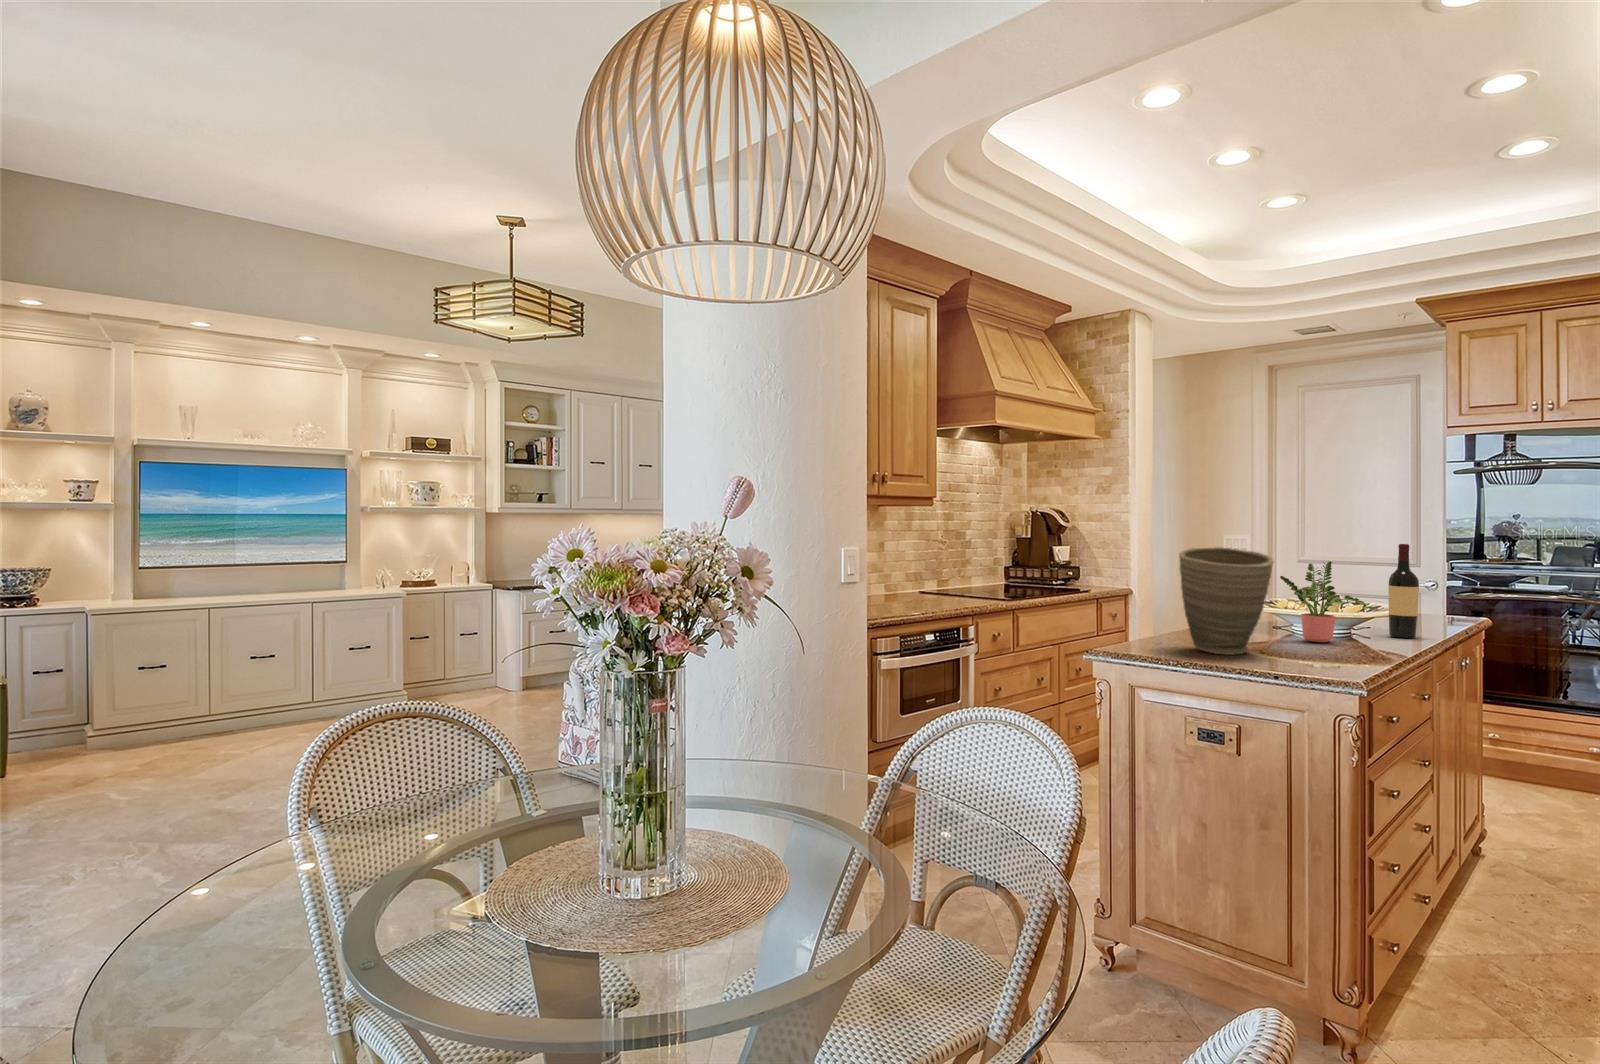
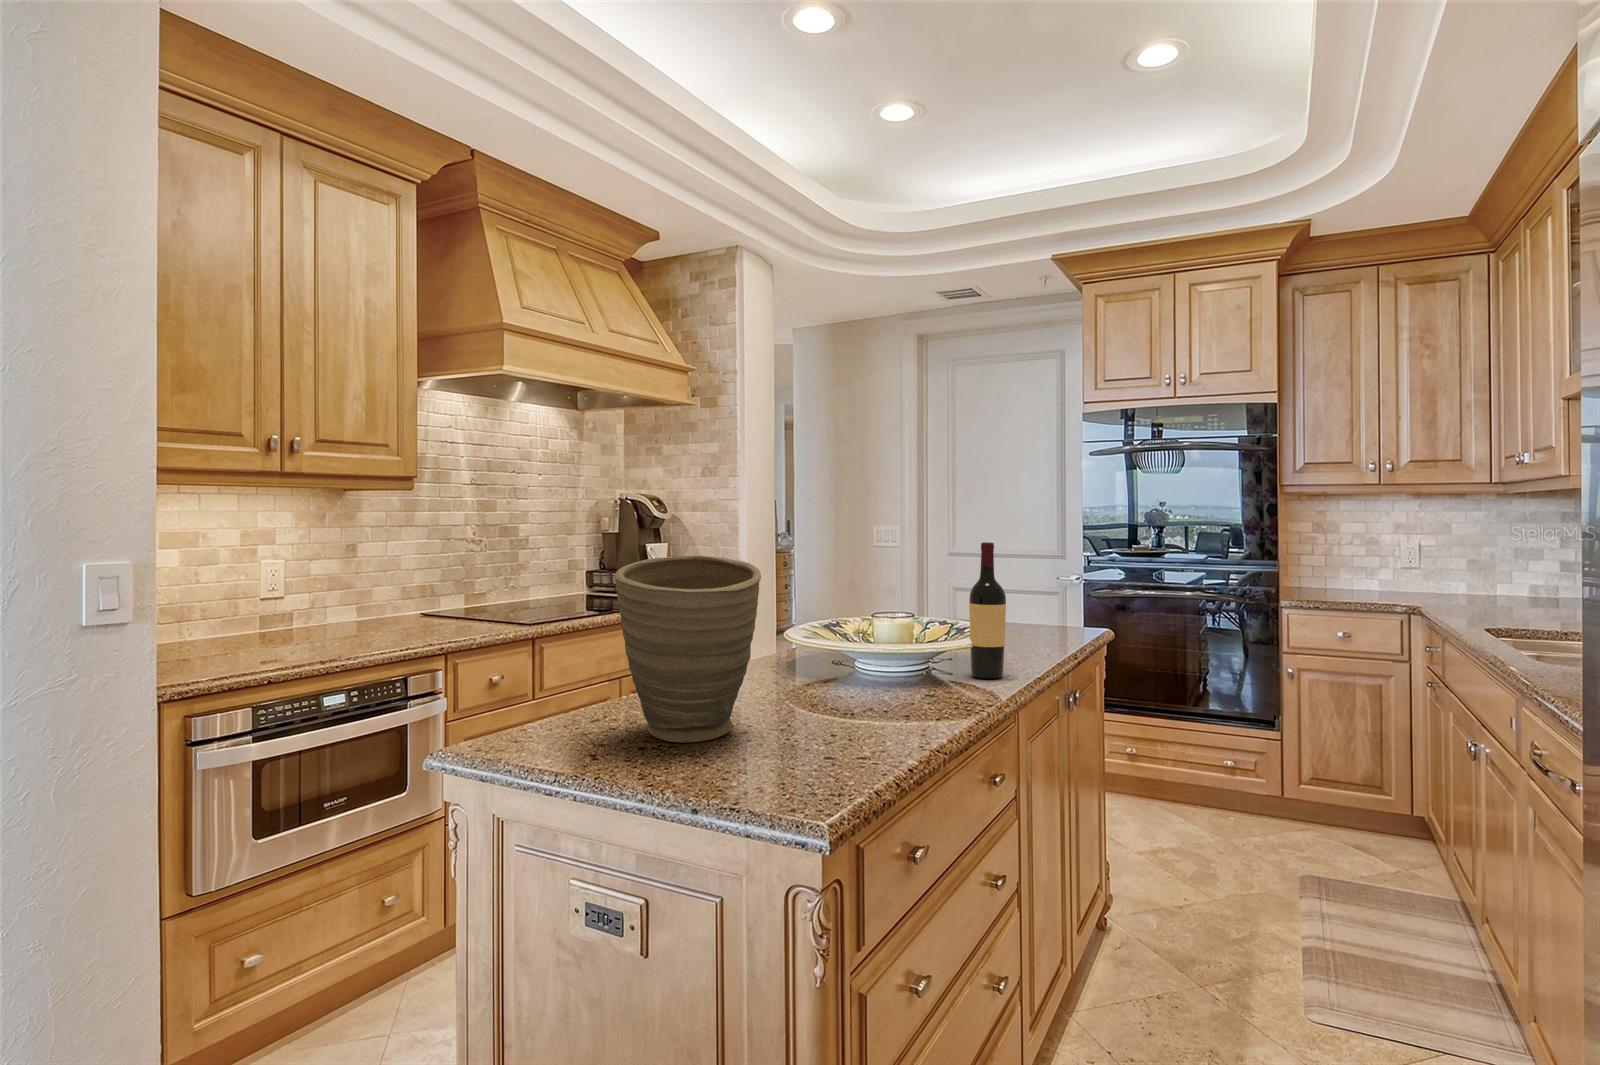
potted plant: present [1280,561,1365,642] -> none [810,571,921,697]

